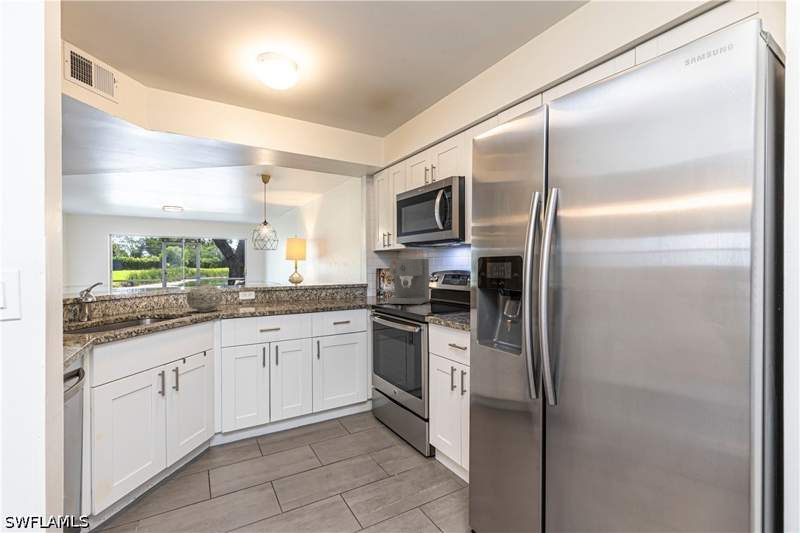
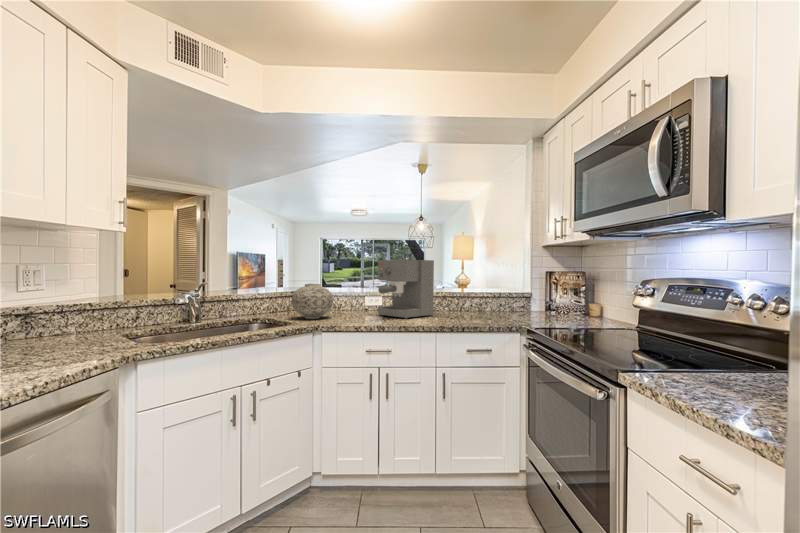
coffee maker: present [389,259,429,305] -> present [378,260,434,319]

